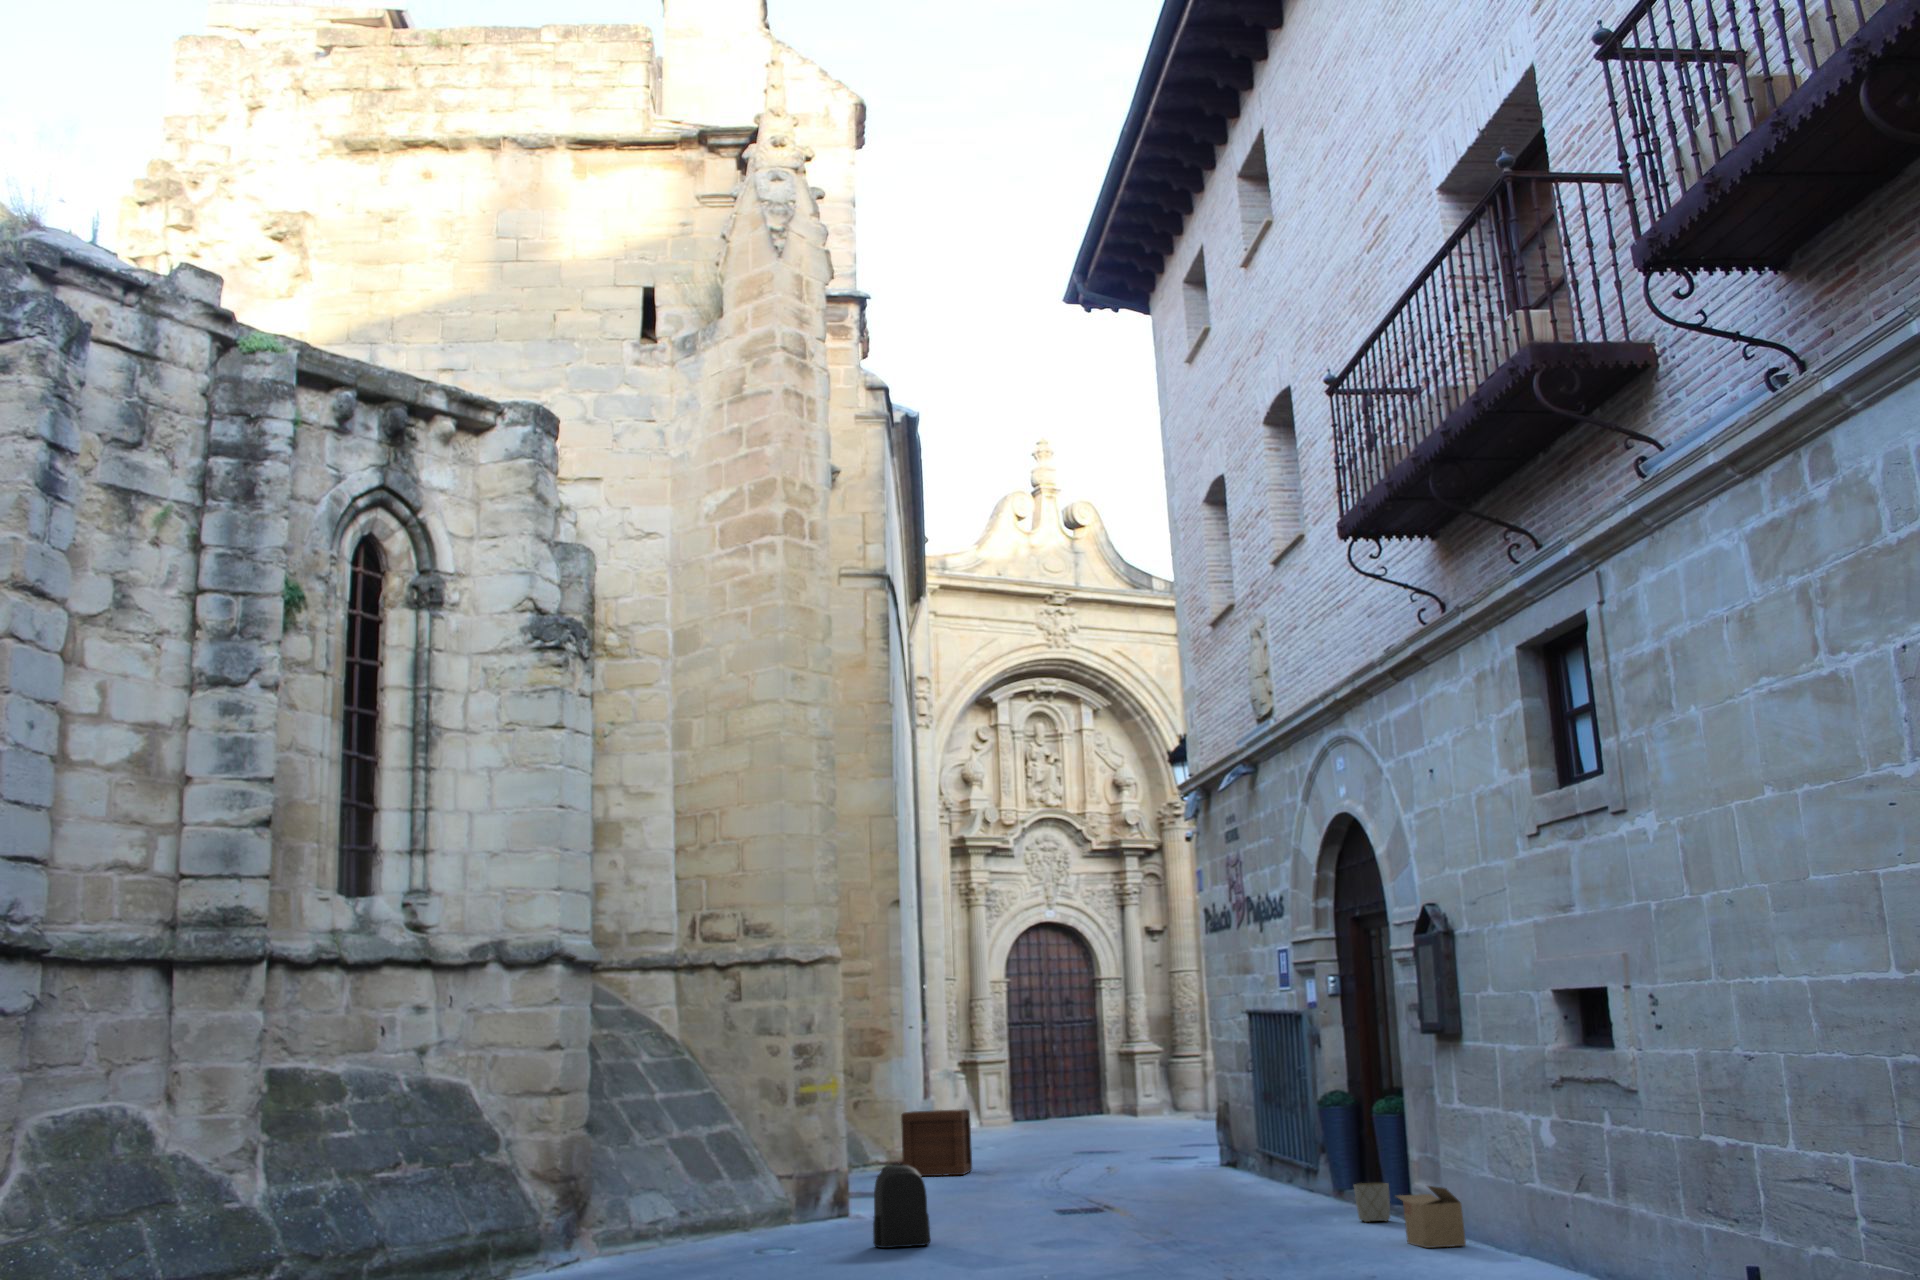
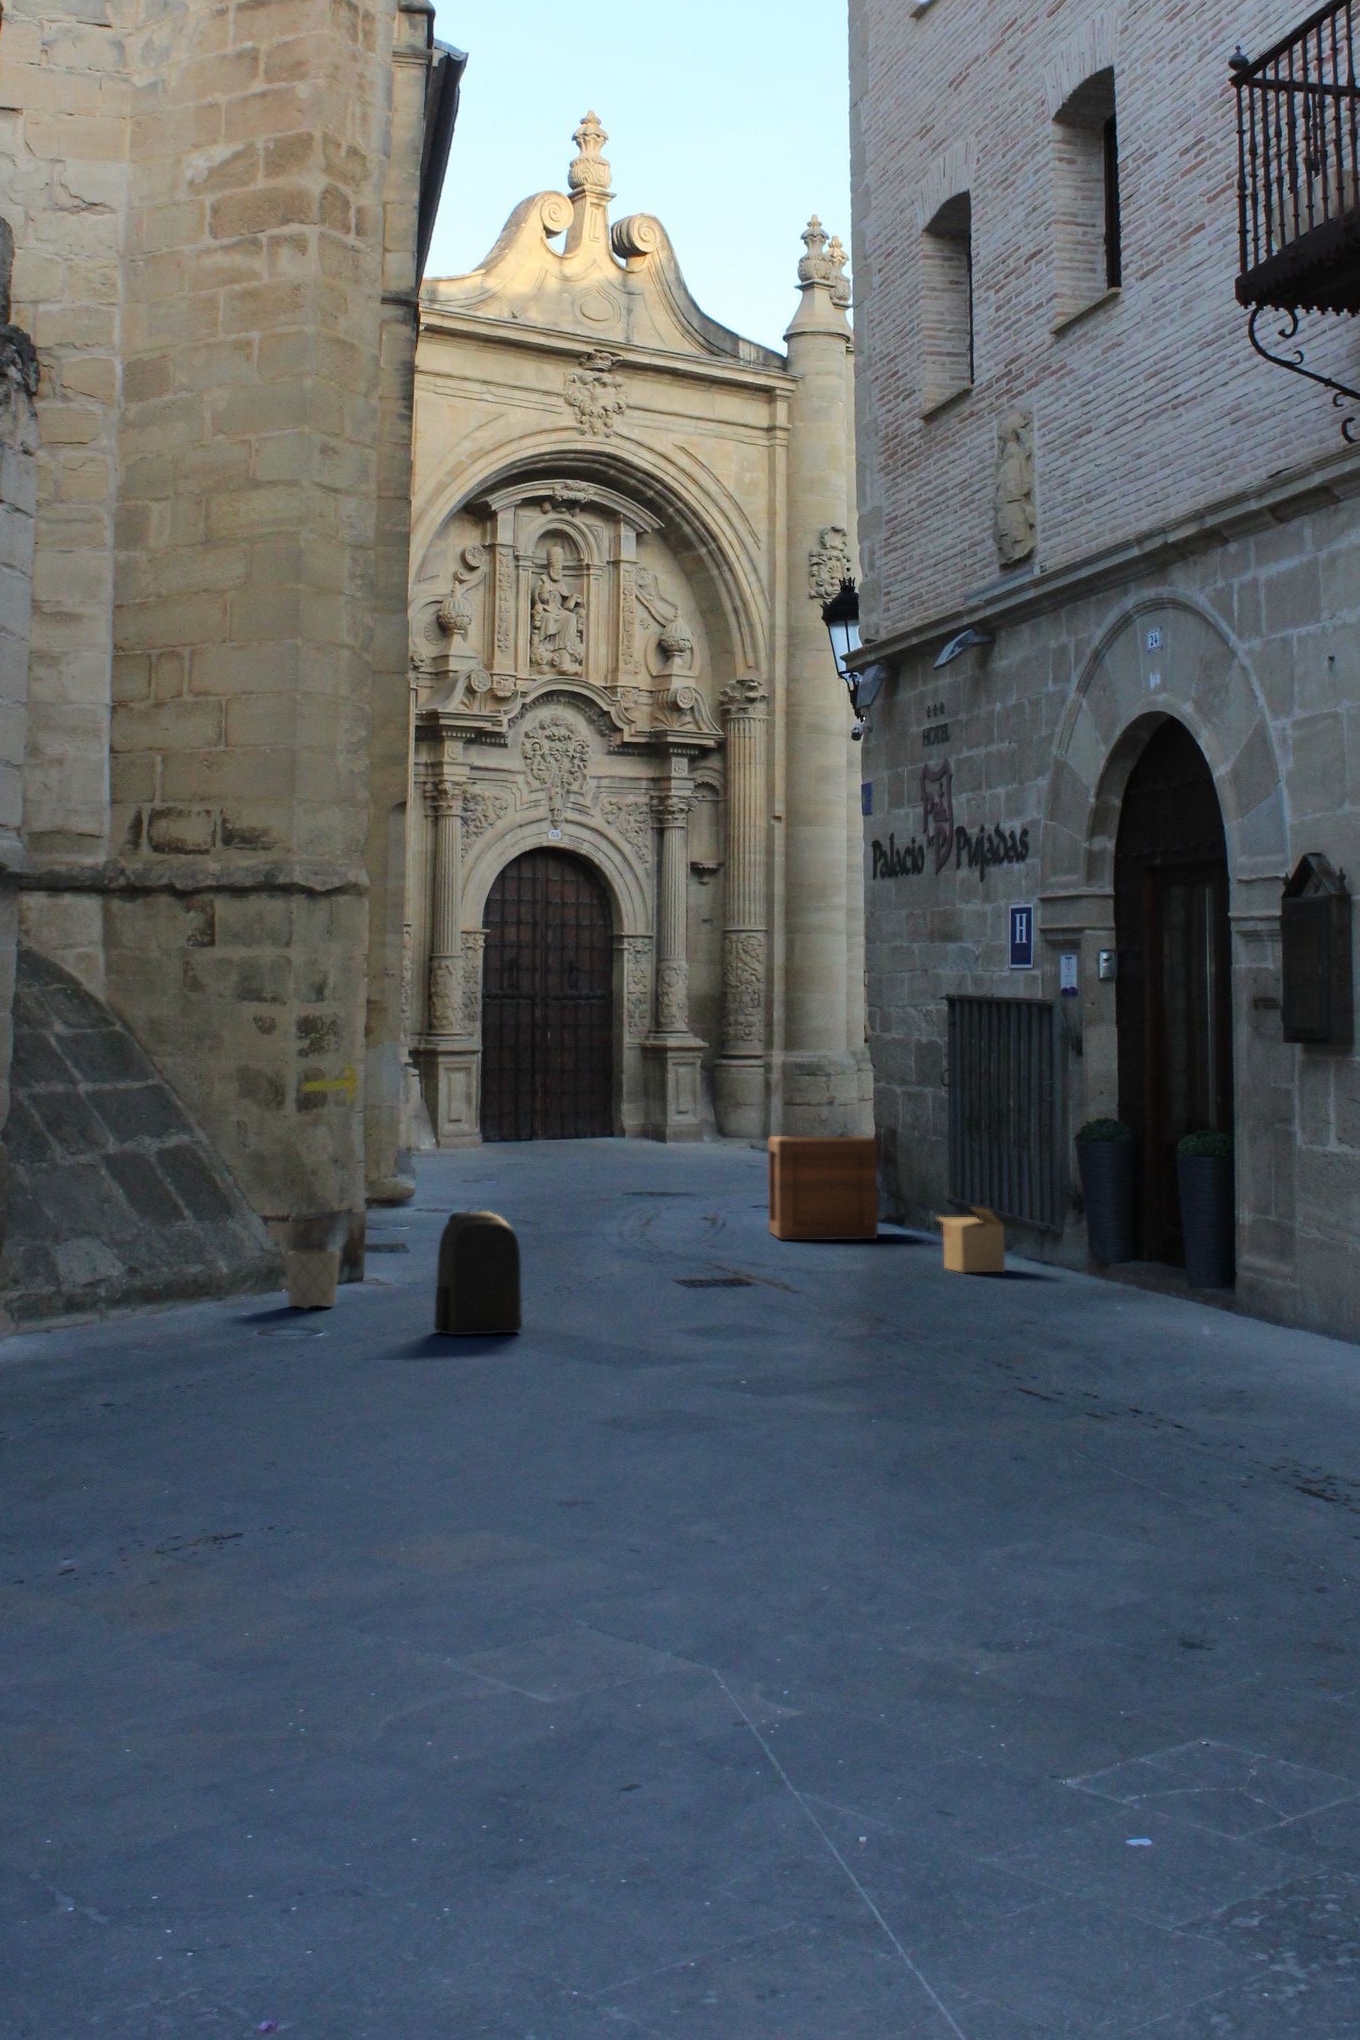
wooden crate: present [901,1109,972,1176] -> present [768,1136,878,1240]
planter: present [1354,1183,1390,1222] -> present [287,1251,339,1308]
cardboard box: present [1397,1186,1466,1248] -> present [938,1208,1005,1272]

